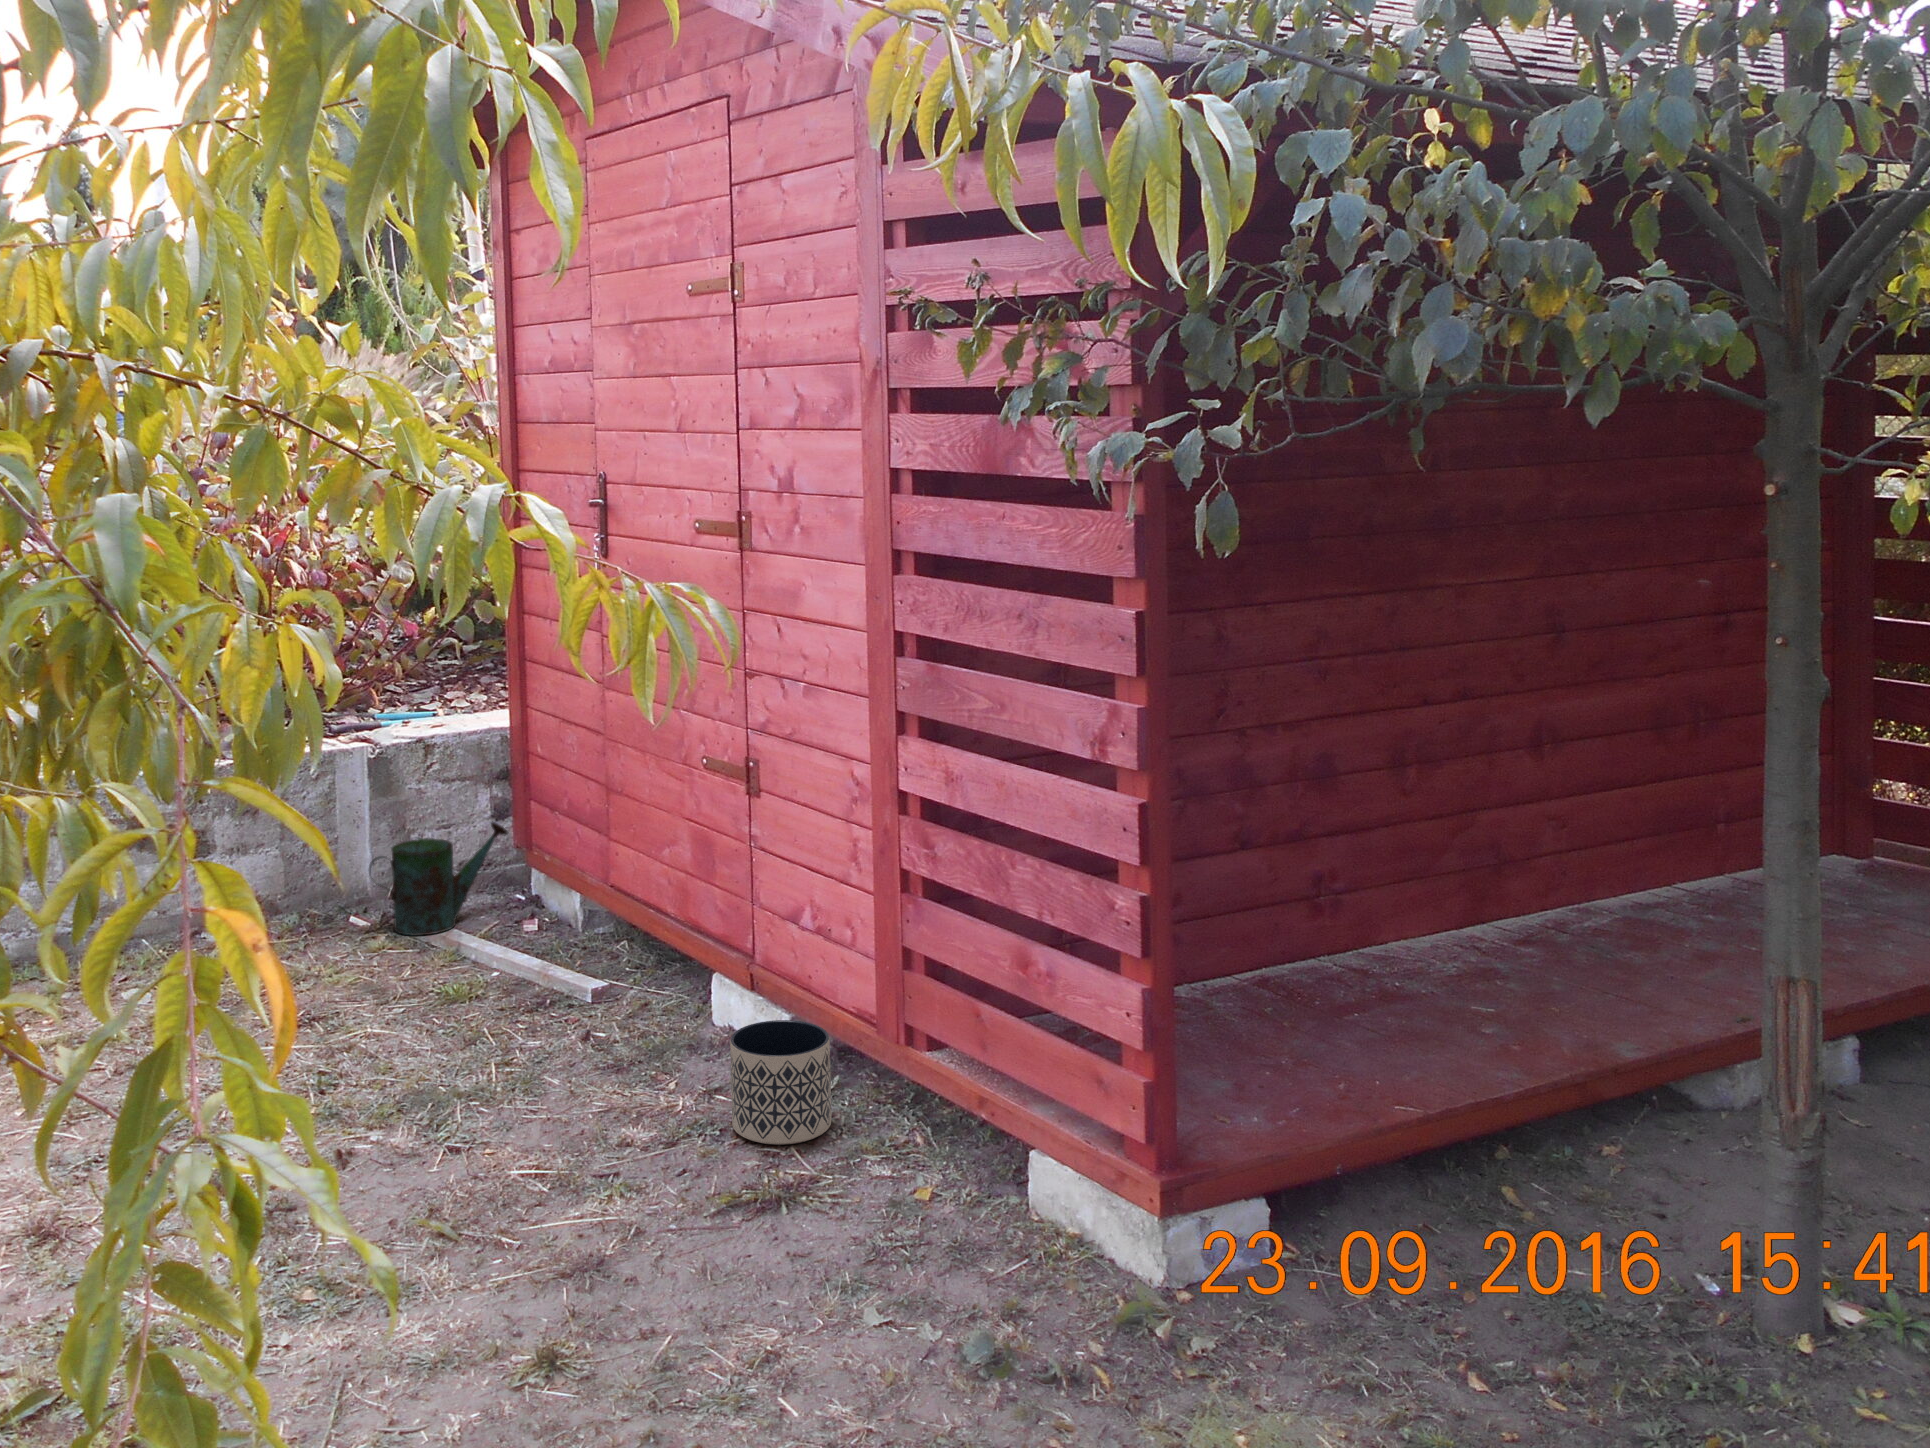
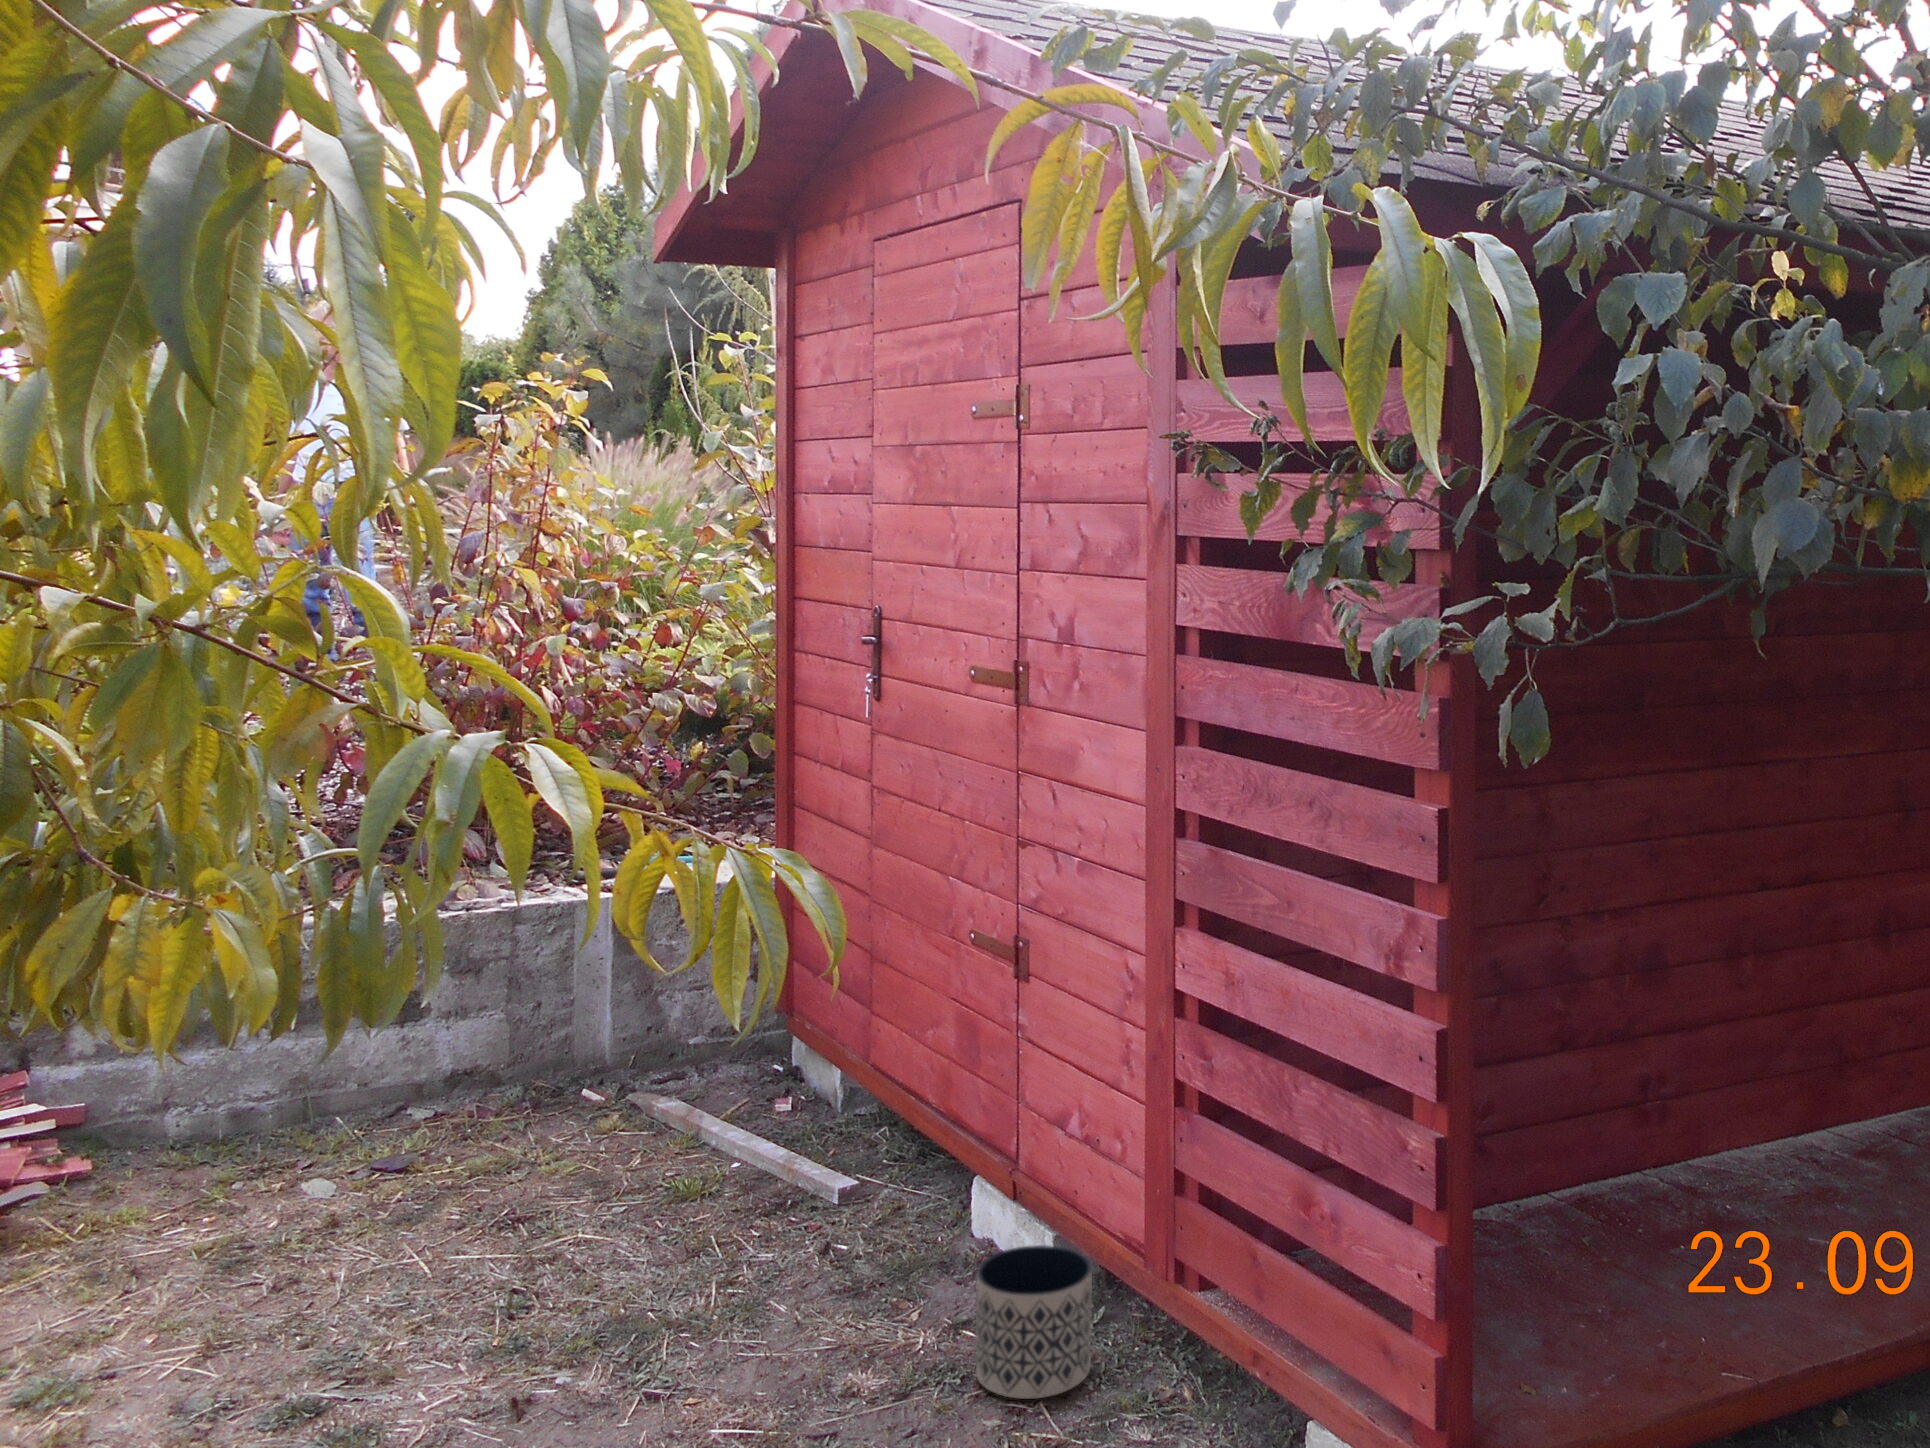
watering can: present [369,821,508,936] -> none [606,982,770,1112]

